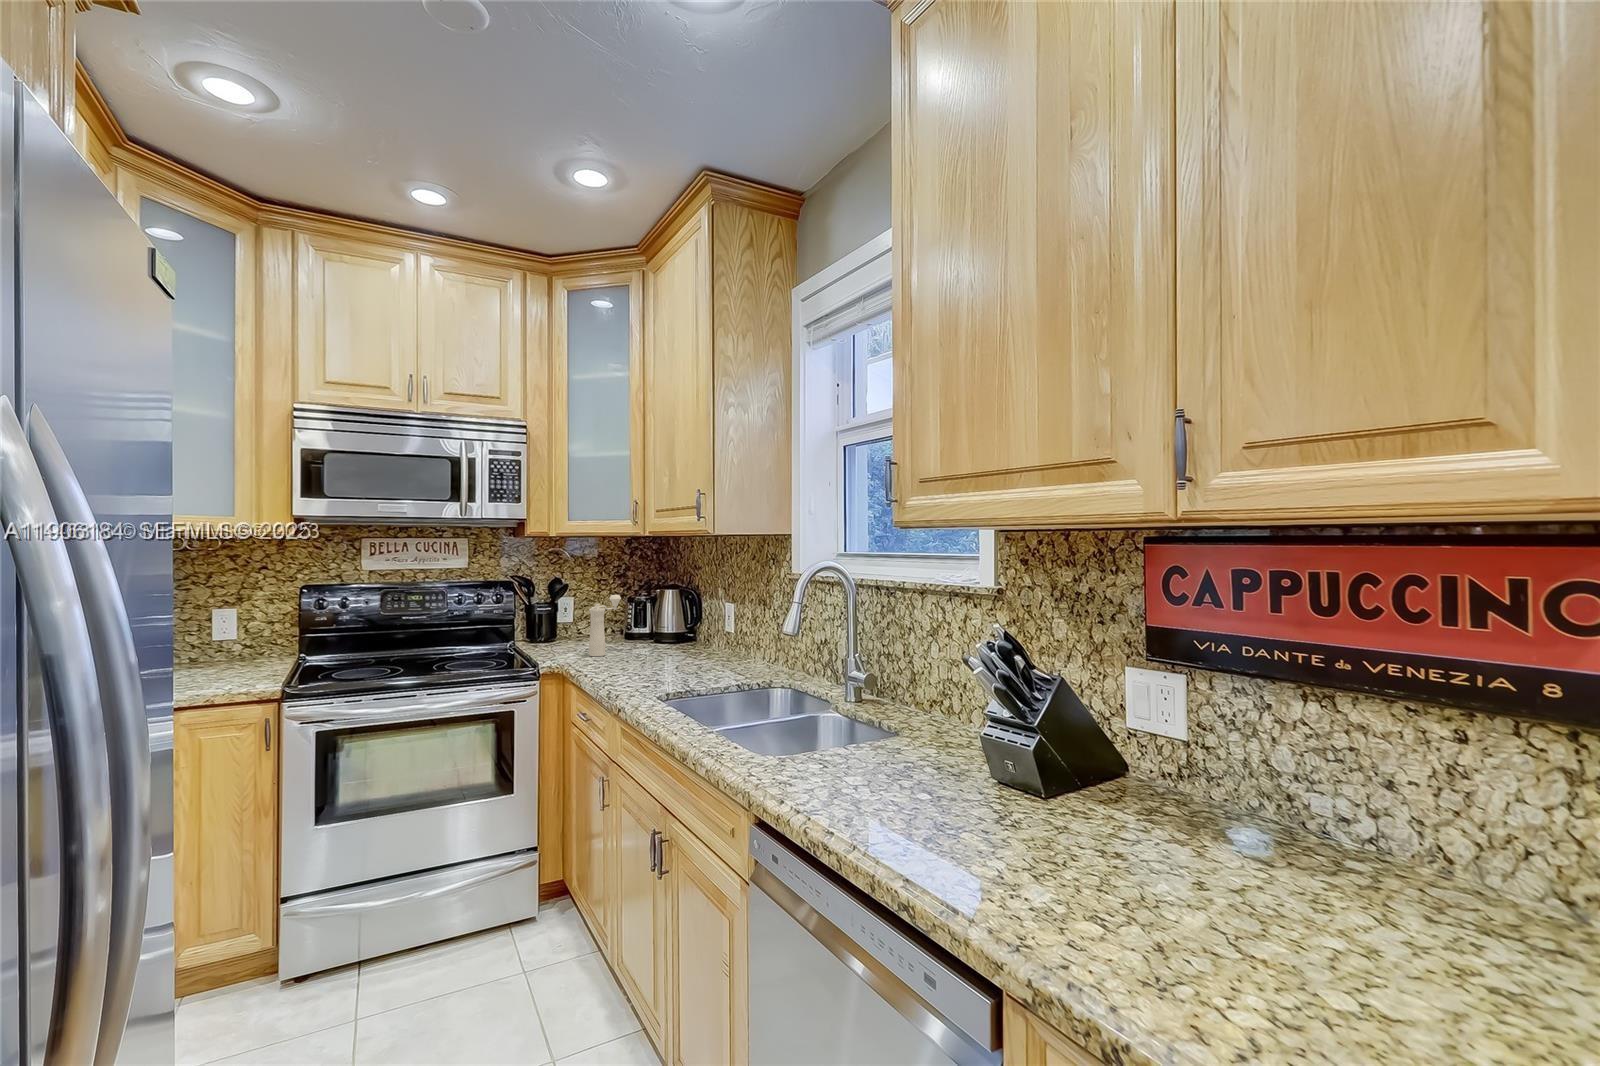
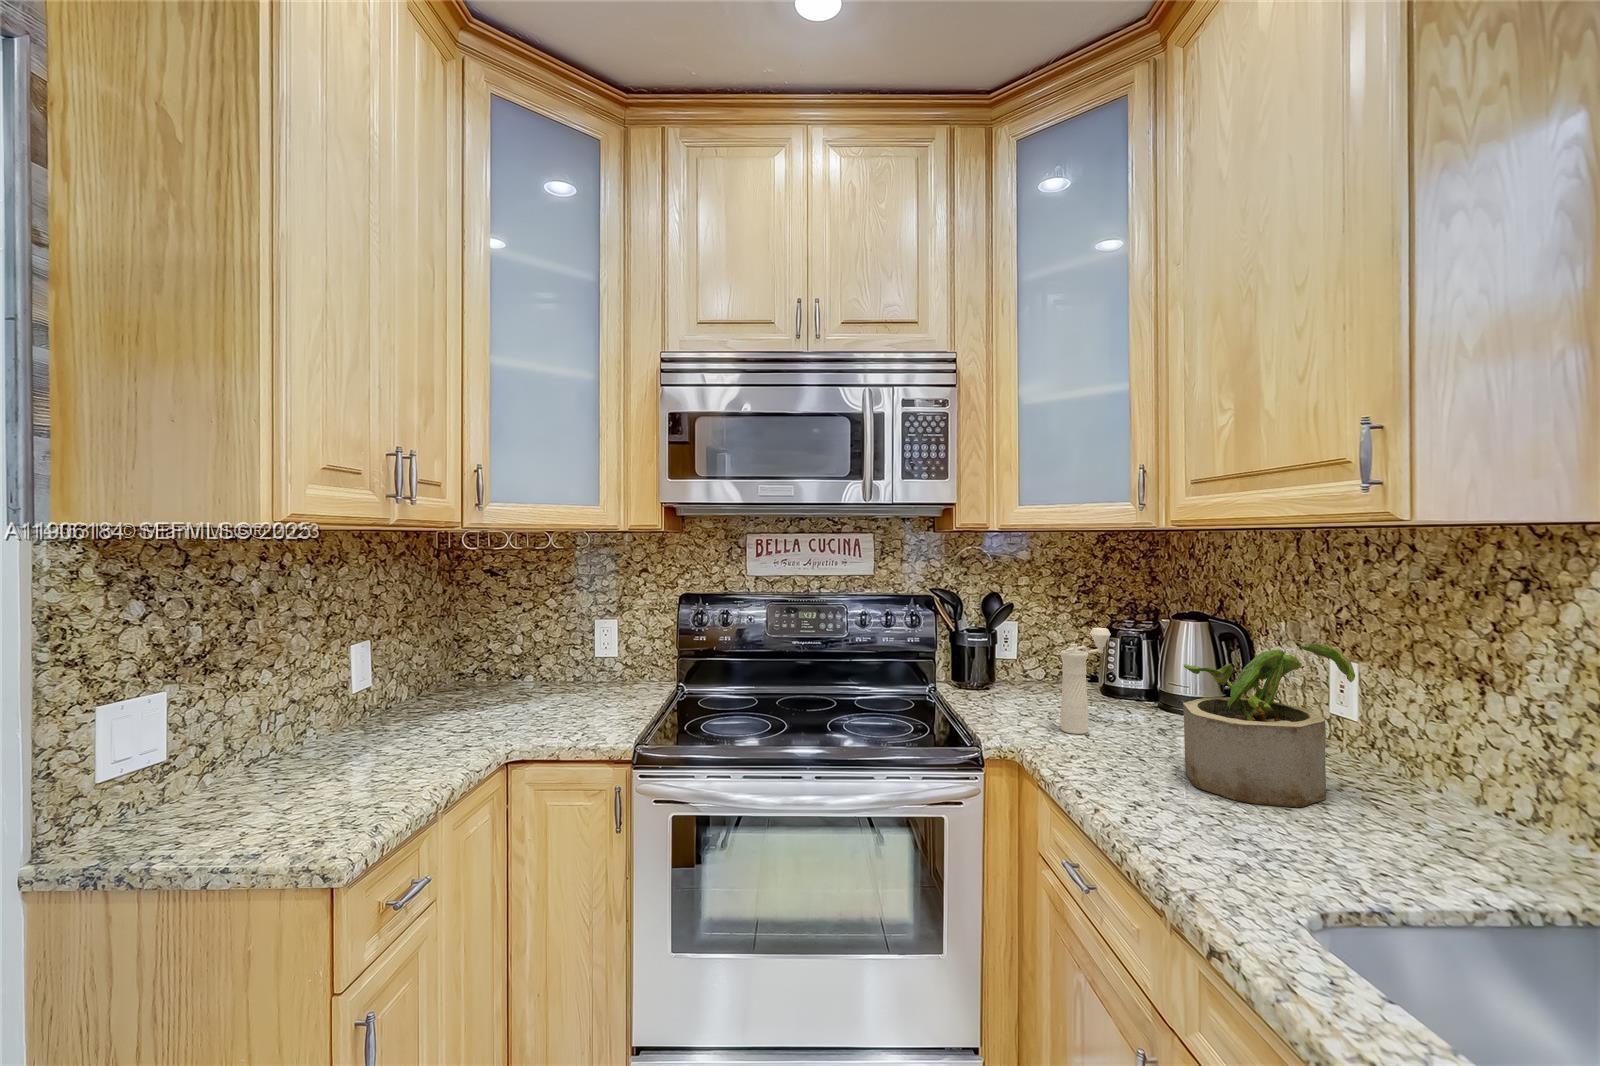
potted plant: none [644,593,716,671] -> present [1183,644,1355,807]

